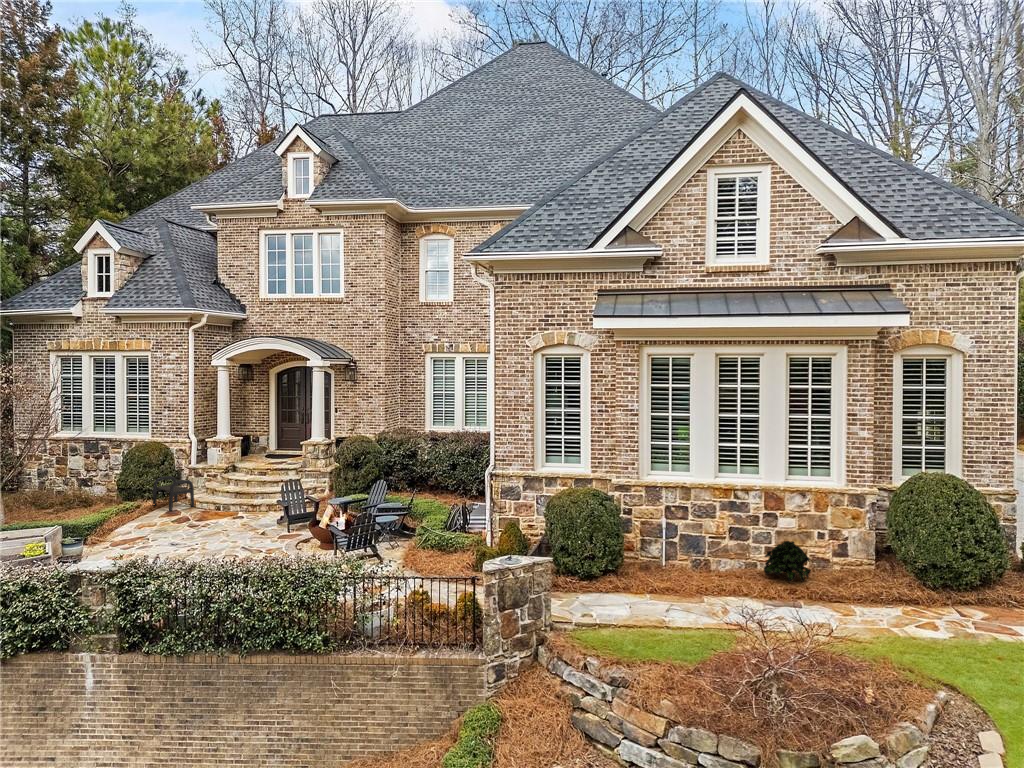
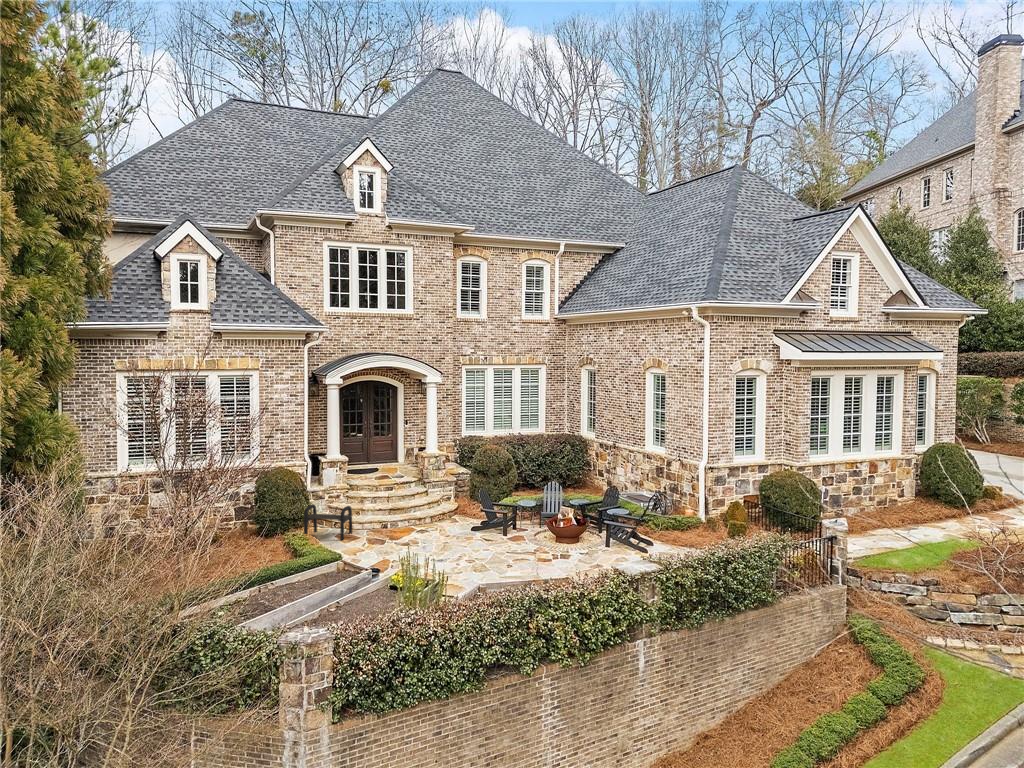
potted plant: present [764,541,811,582] -> none [874,491,906,517]

